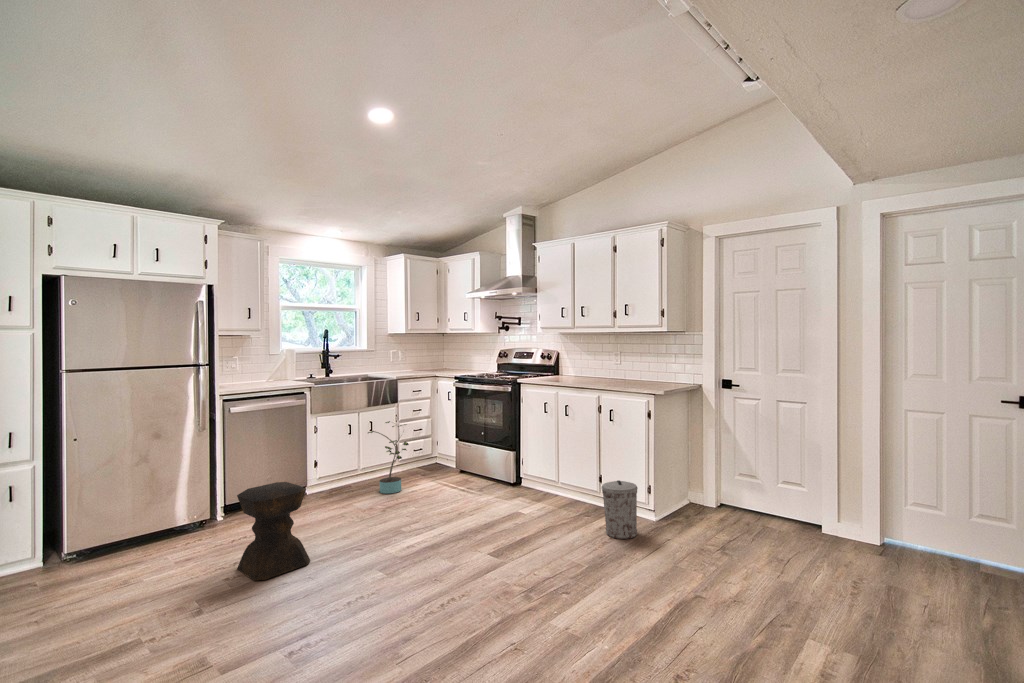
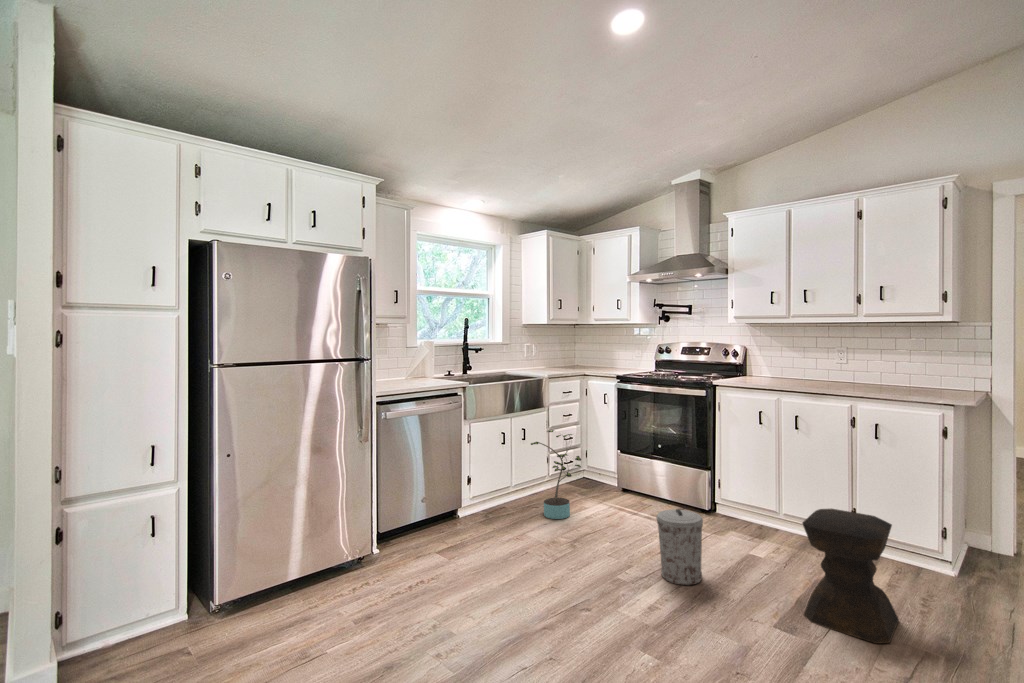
trash can: present [602,480,638,539] -> present [656,509,703,585]
stool: present [237,482,310,580] -> present [802,509,899,643]

